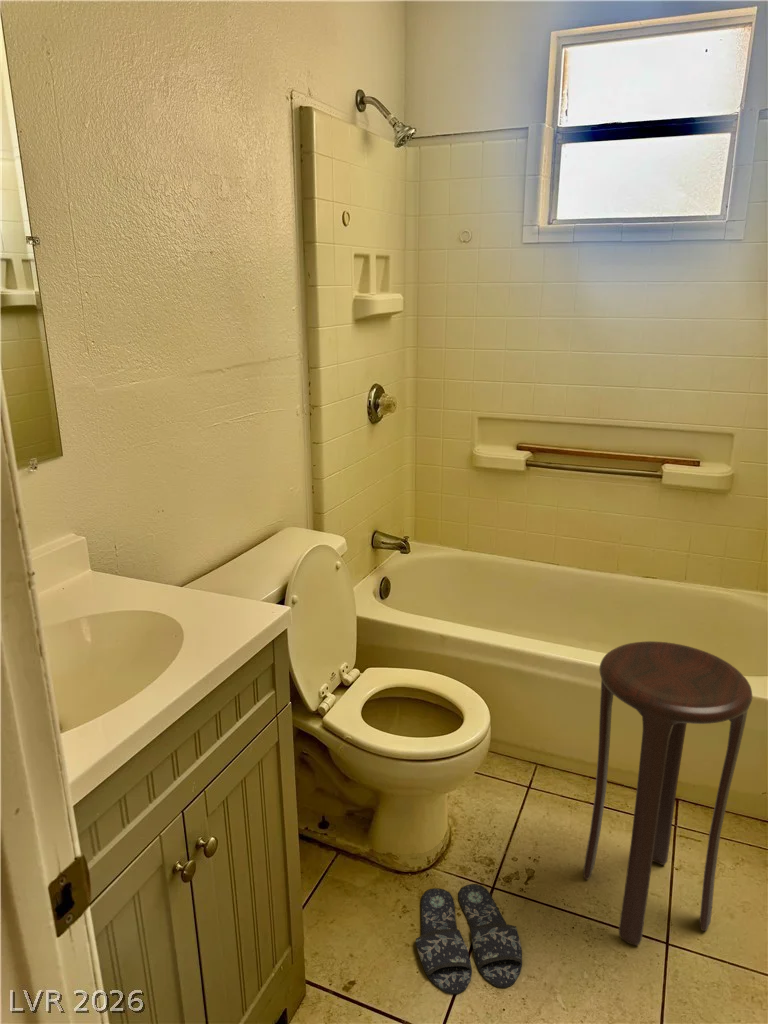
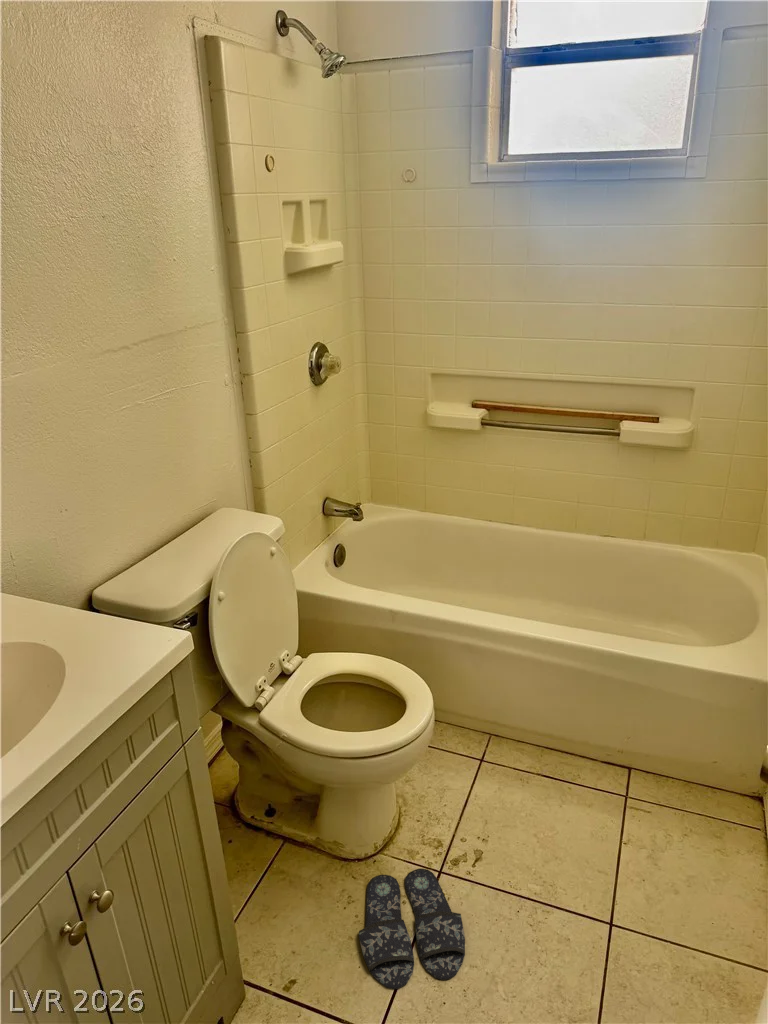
stool: present [583,641,752,946] -> none [531,628,698,929]

